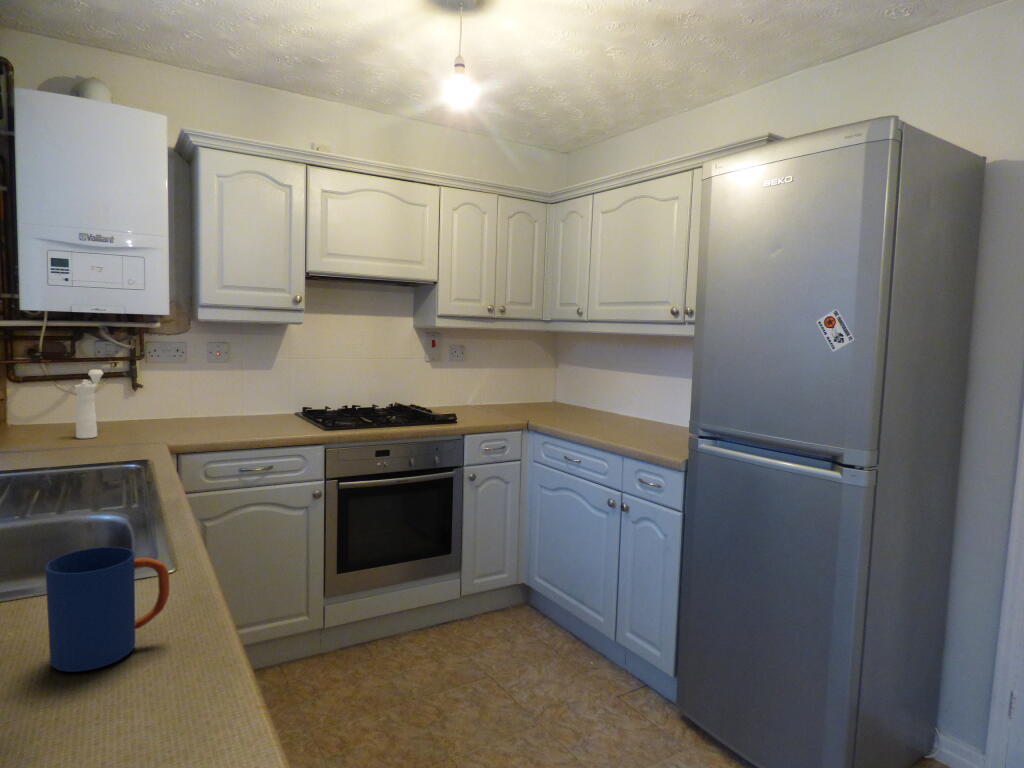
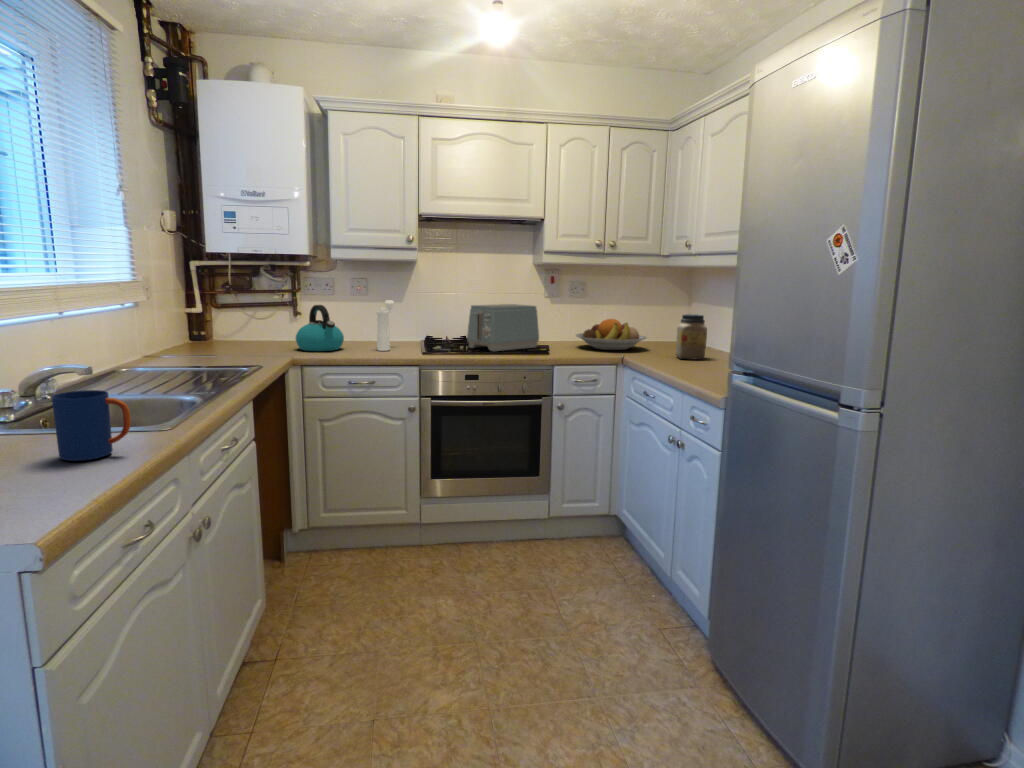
toaster: none [361,369,435,423] -> present [467,304,539,351]
pepper mill: present [75,370,103,438] -> present [376,300,394,351]
kettle: none [155,377,219,435] -> present [296,305,344,351]
jar: none [575,378,606,422] -> present [676,314,707,360]
fruit bowl: none [467,383,538,414] -> present [576,319,647,350]

